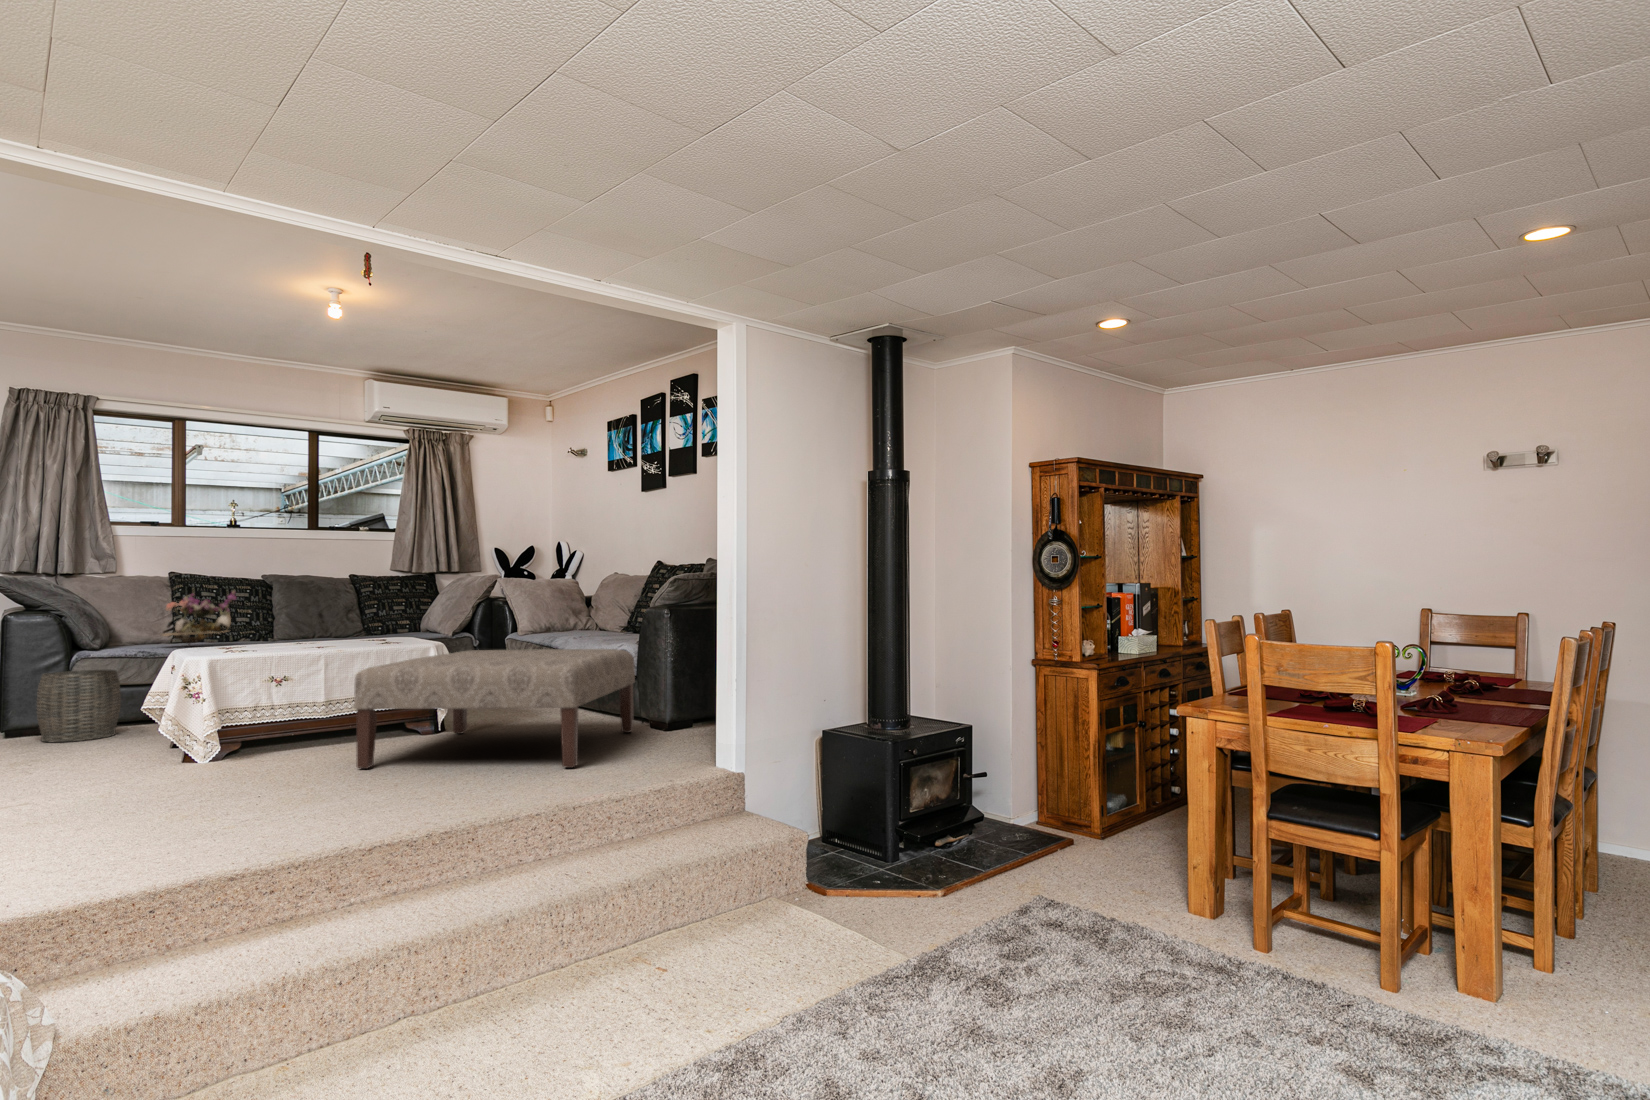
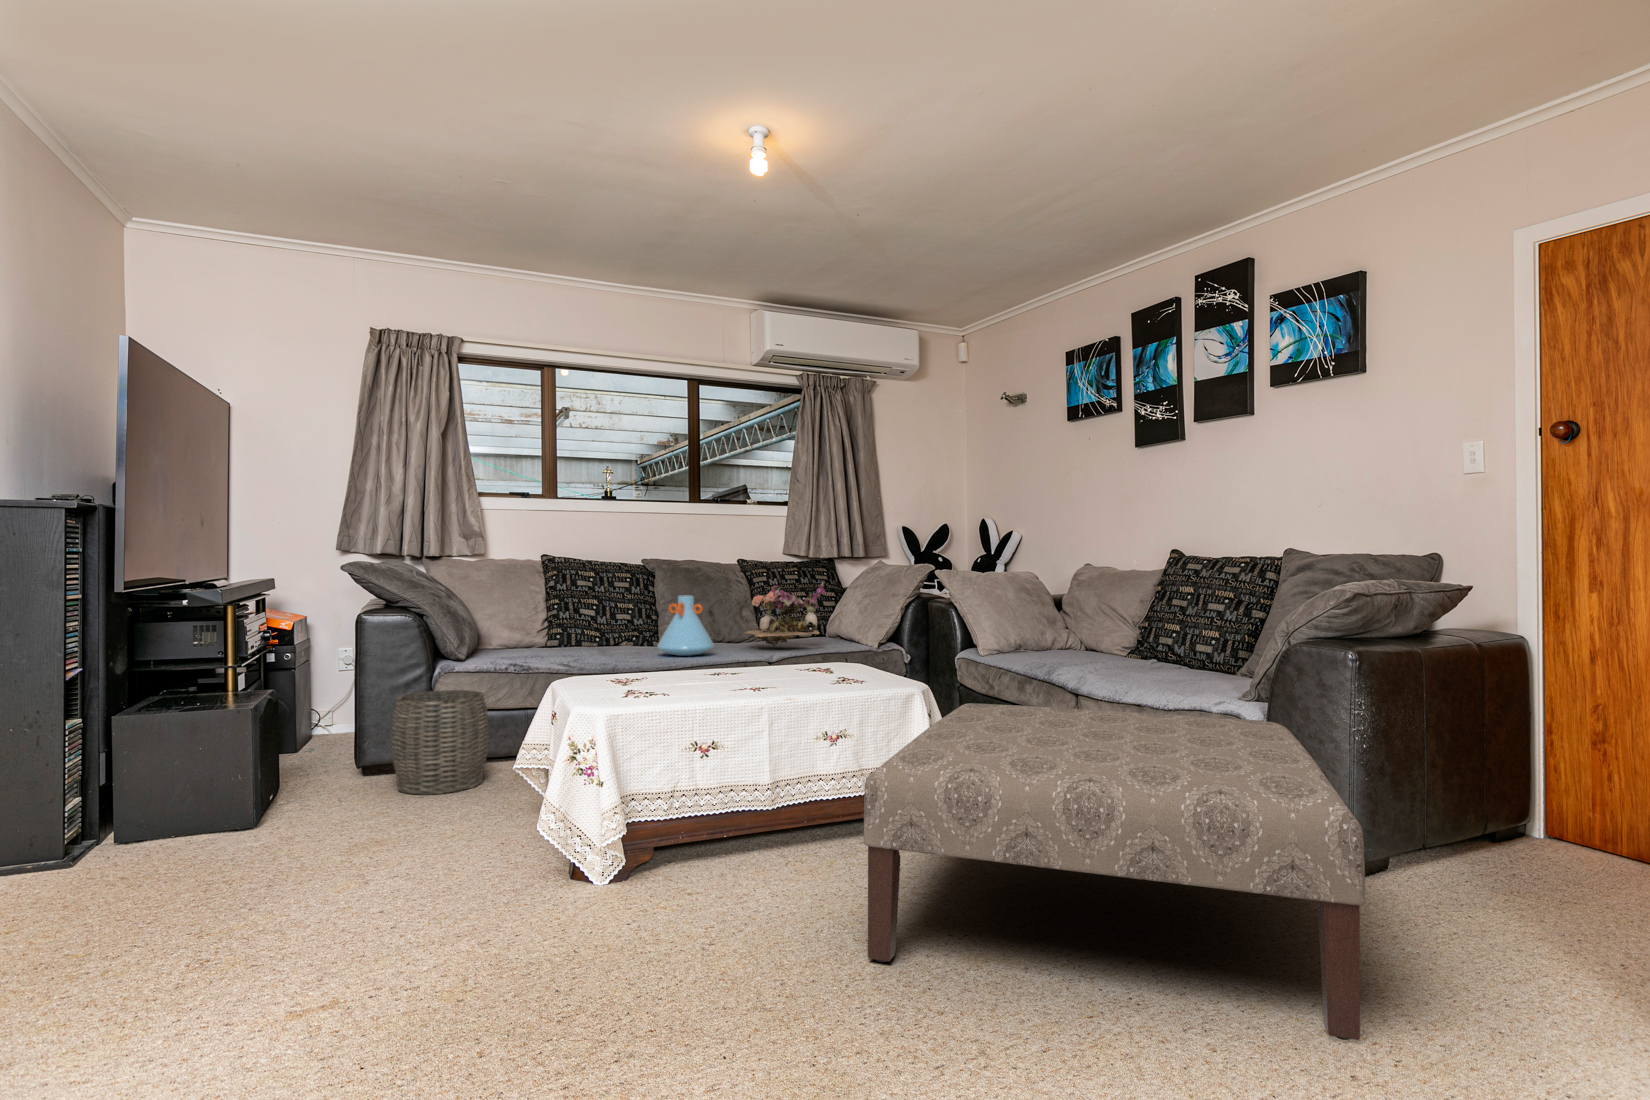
flower arrangement: present [164,591,236,645] -> present [745,582,825,647]
vase: none [267,599,315,643] -> present [657,596,714,656]

